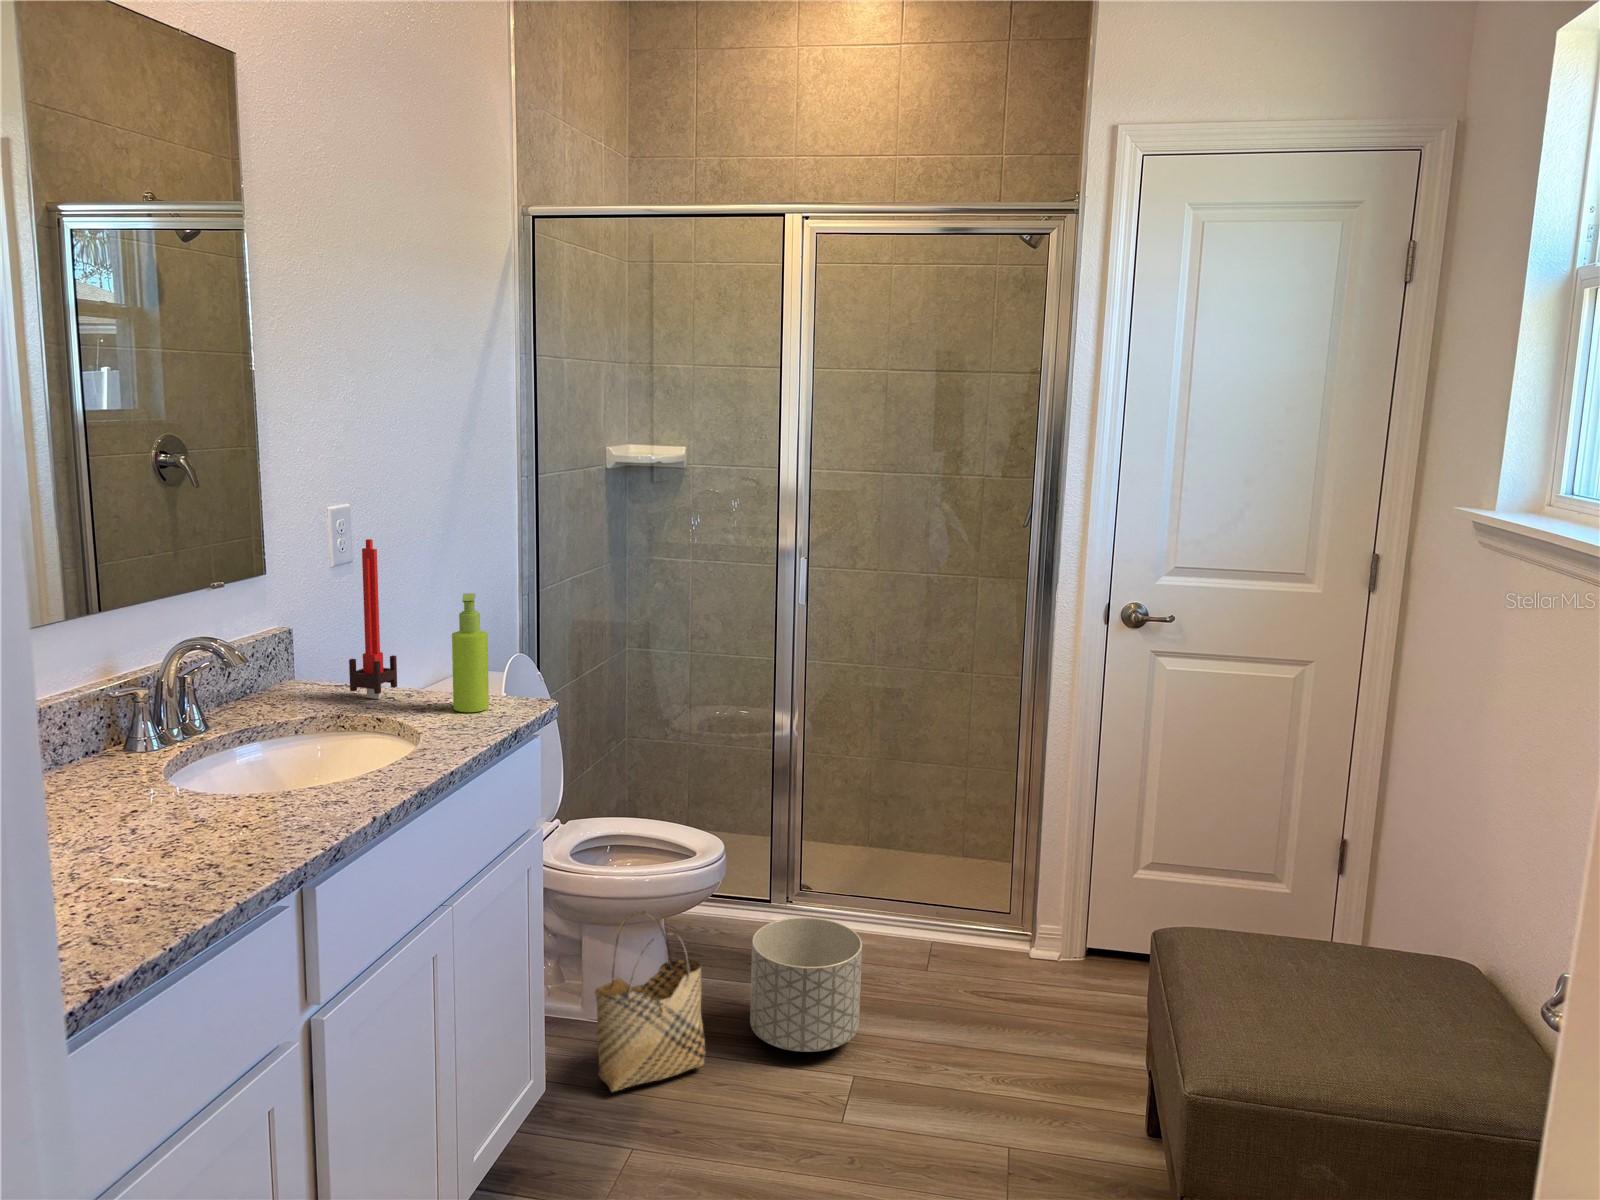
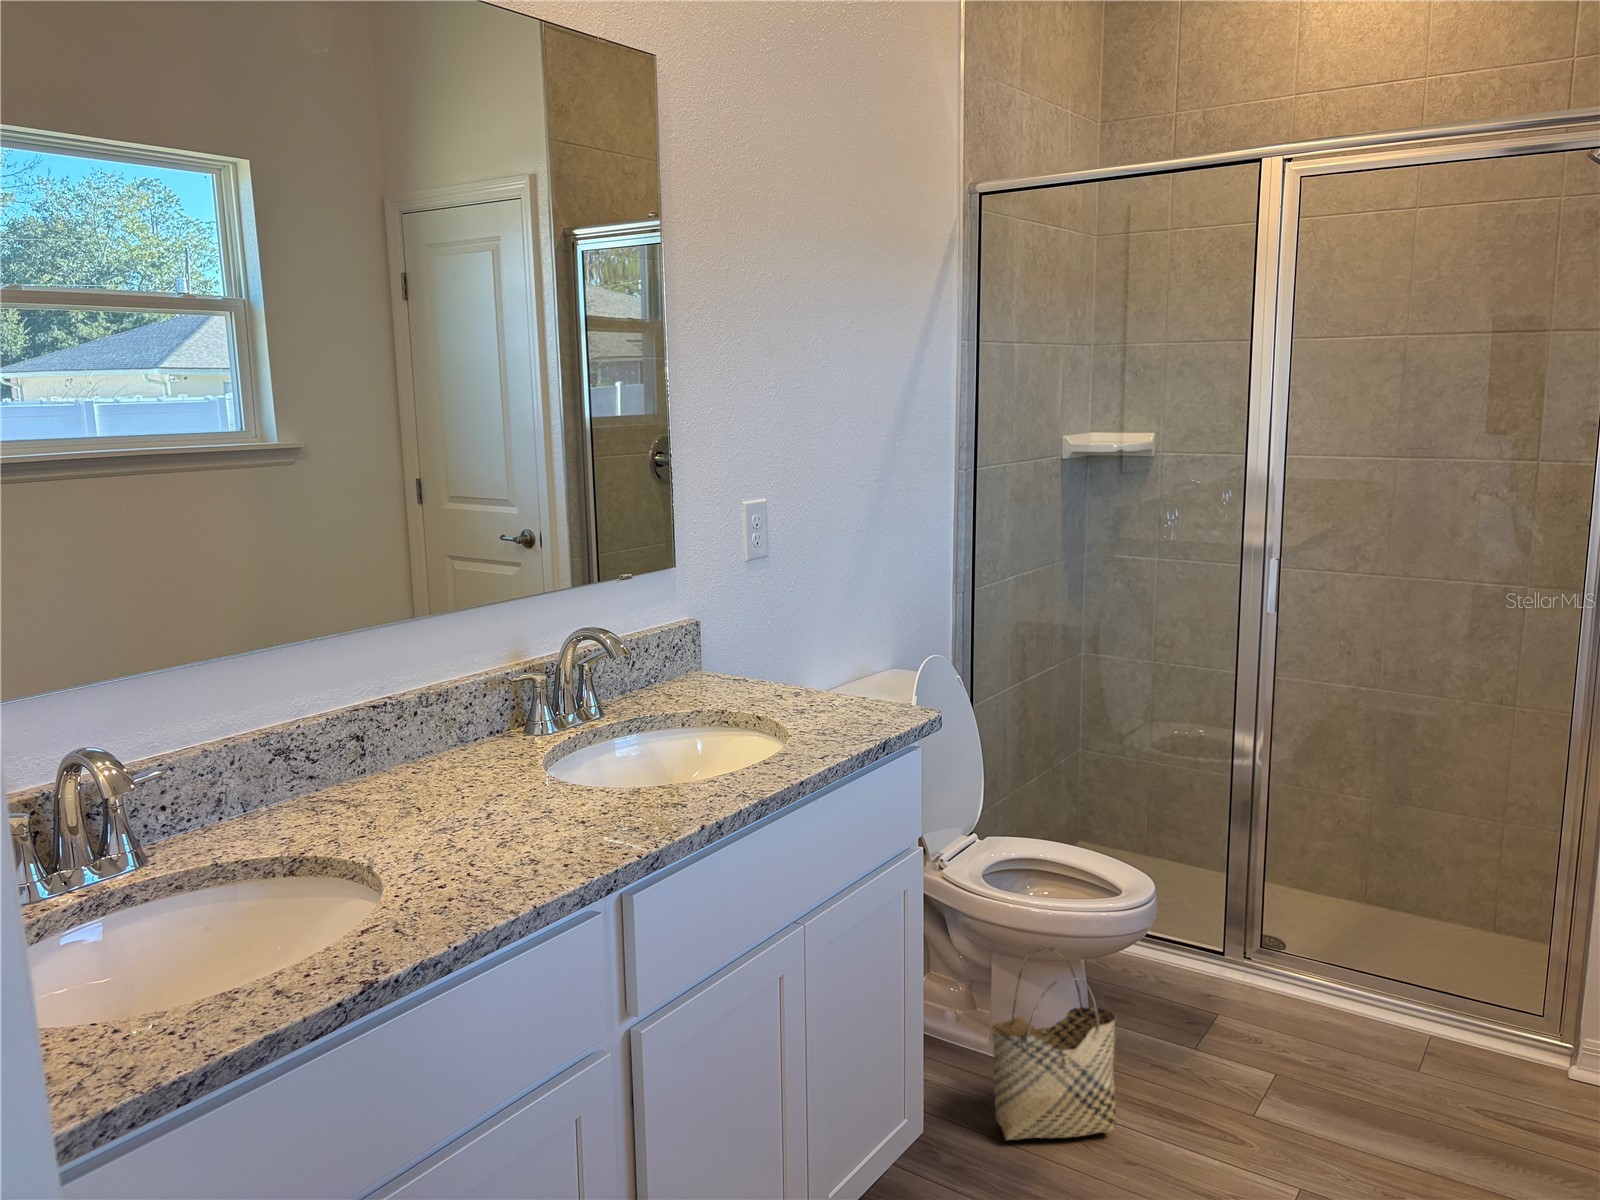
candle: present [349,539,397,699] -> none [740,535,786,697]
soap dispenser: present [452,593,489,712] -> none [832,593,869,718]
planter: present [750,917,862,1052] -> none [1175,980,1317,1146]

